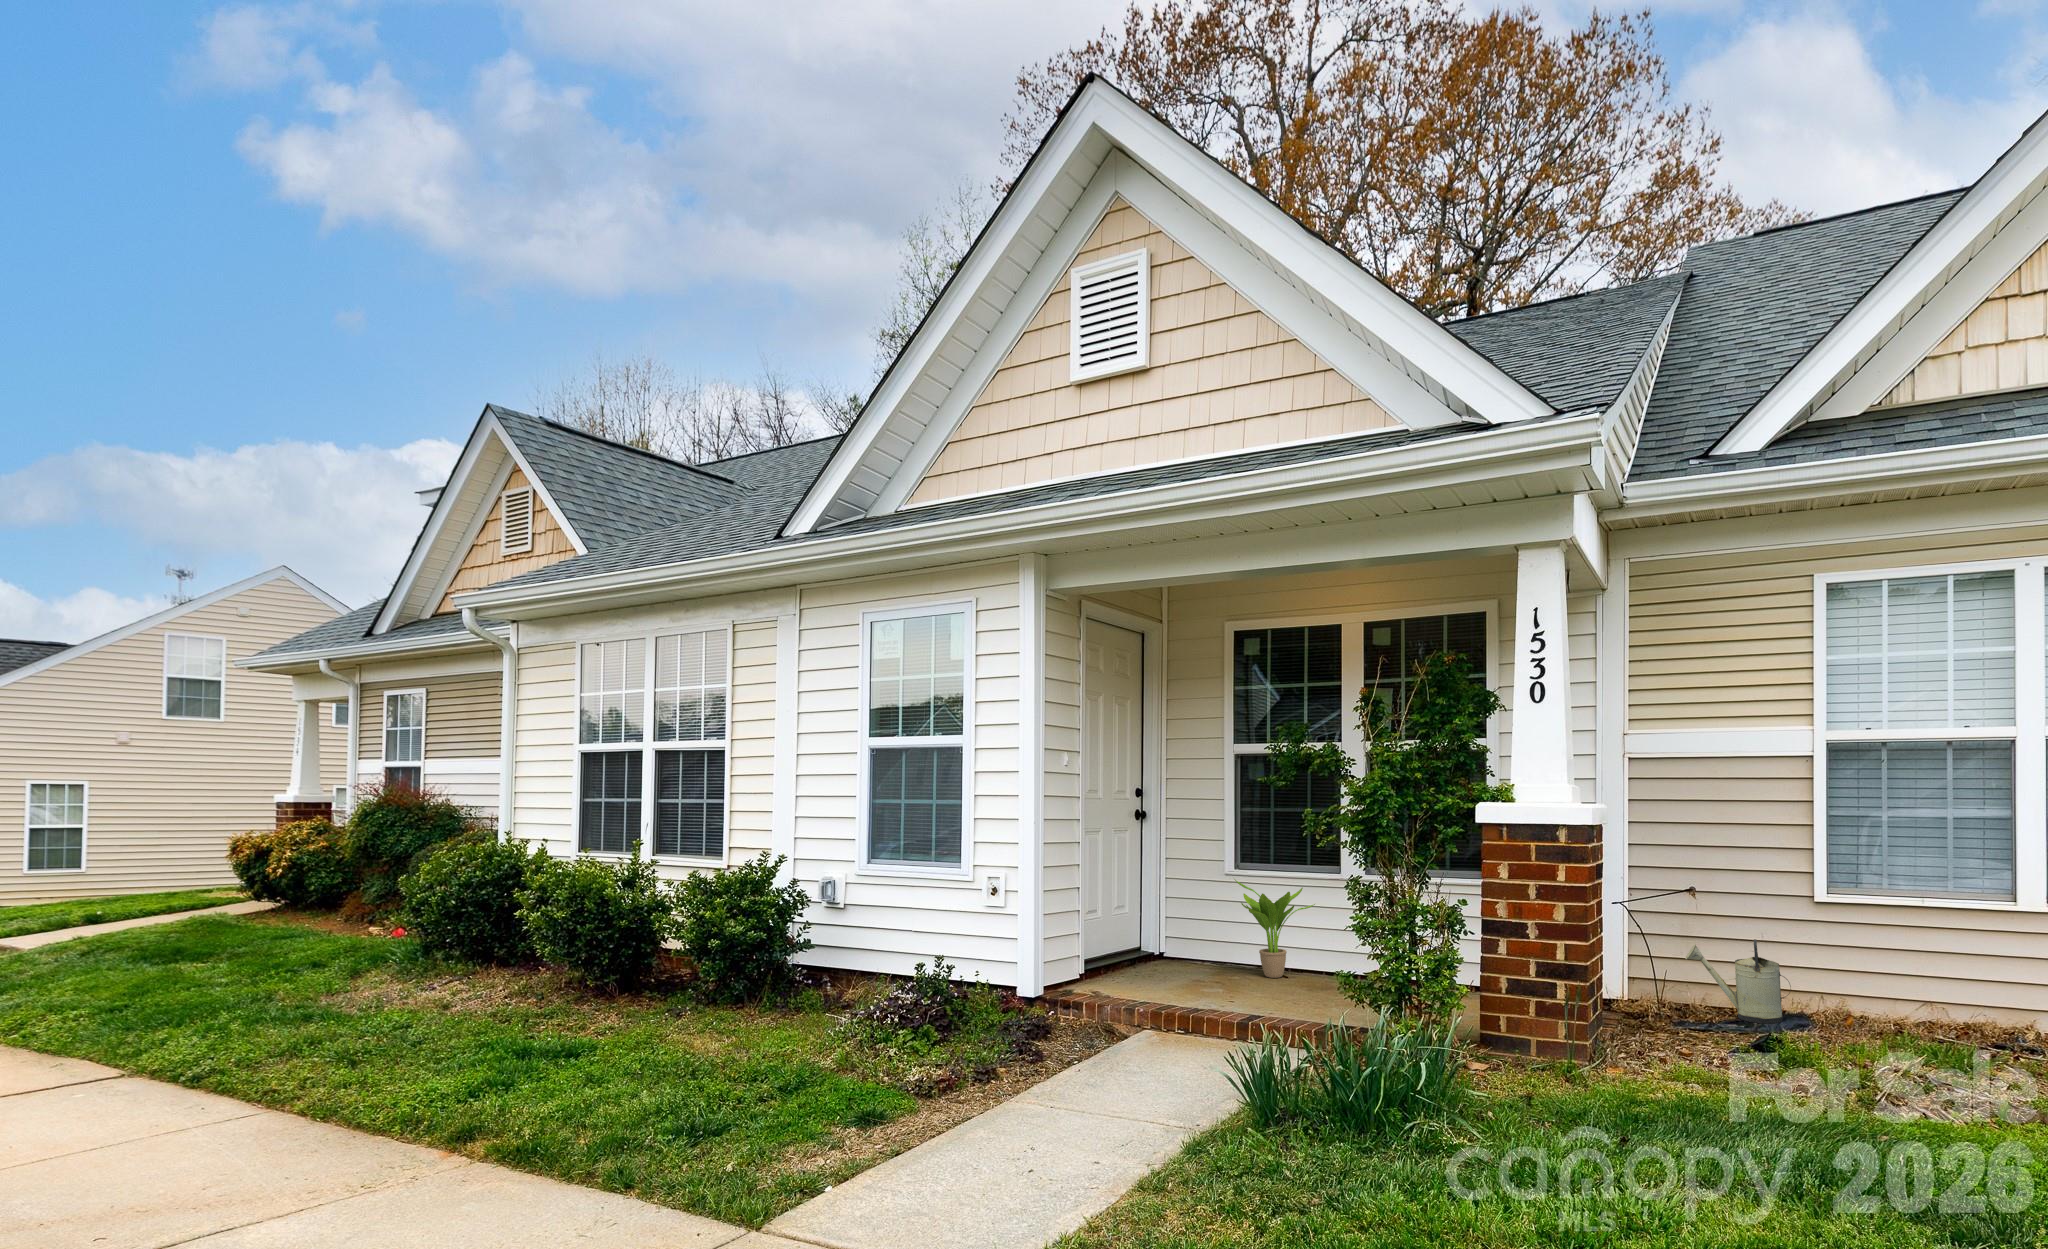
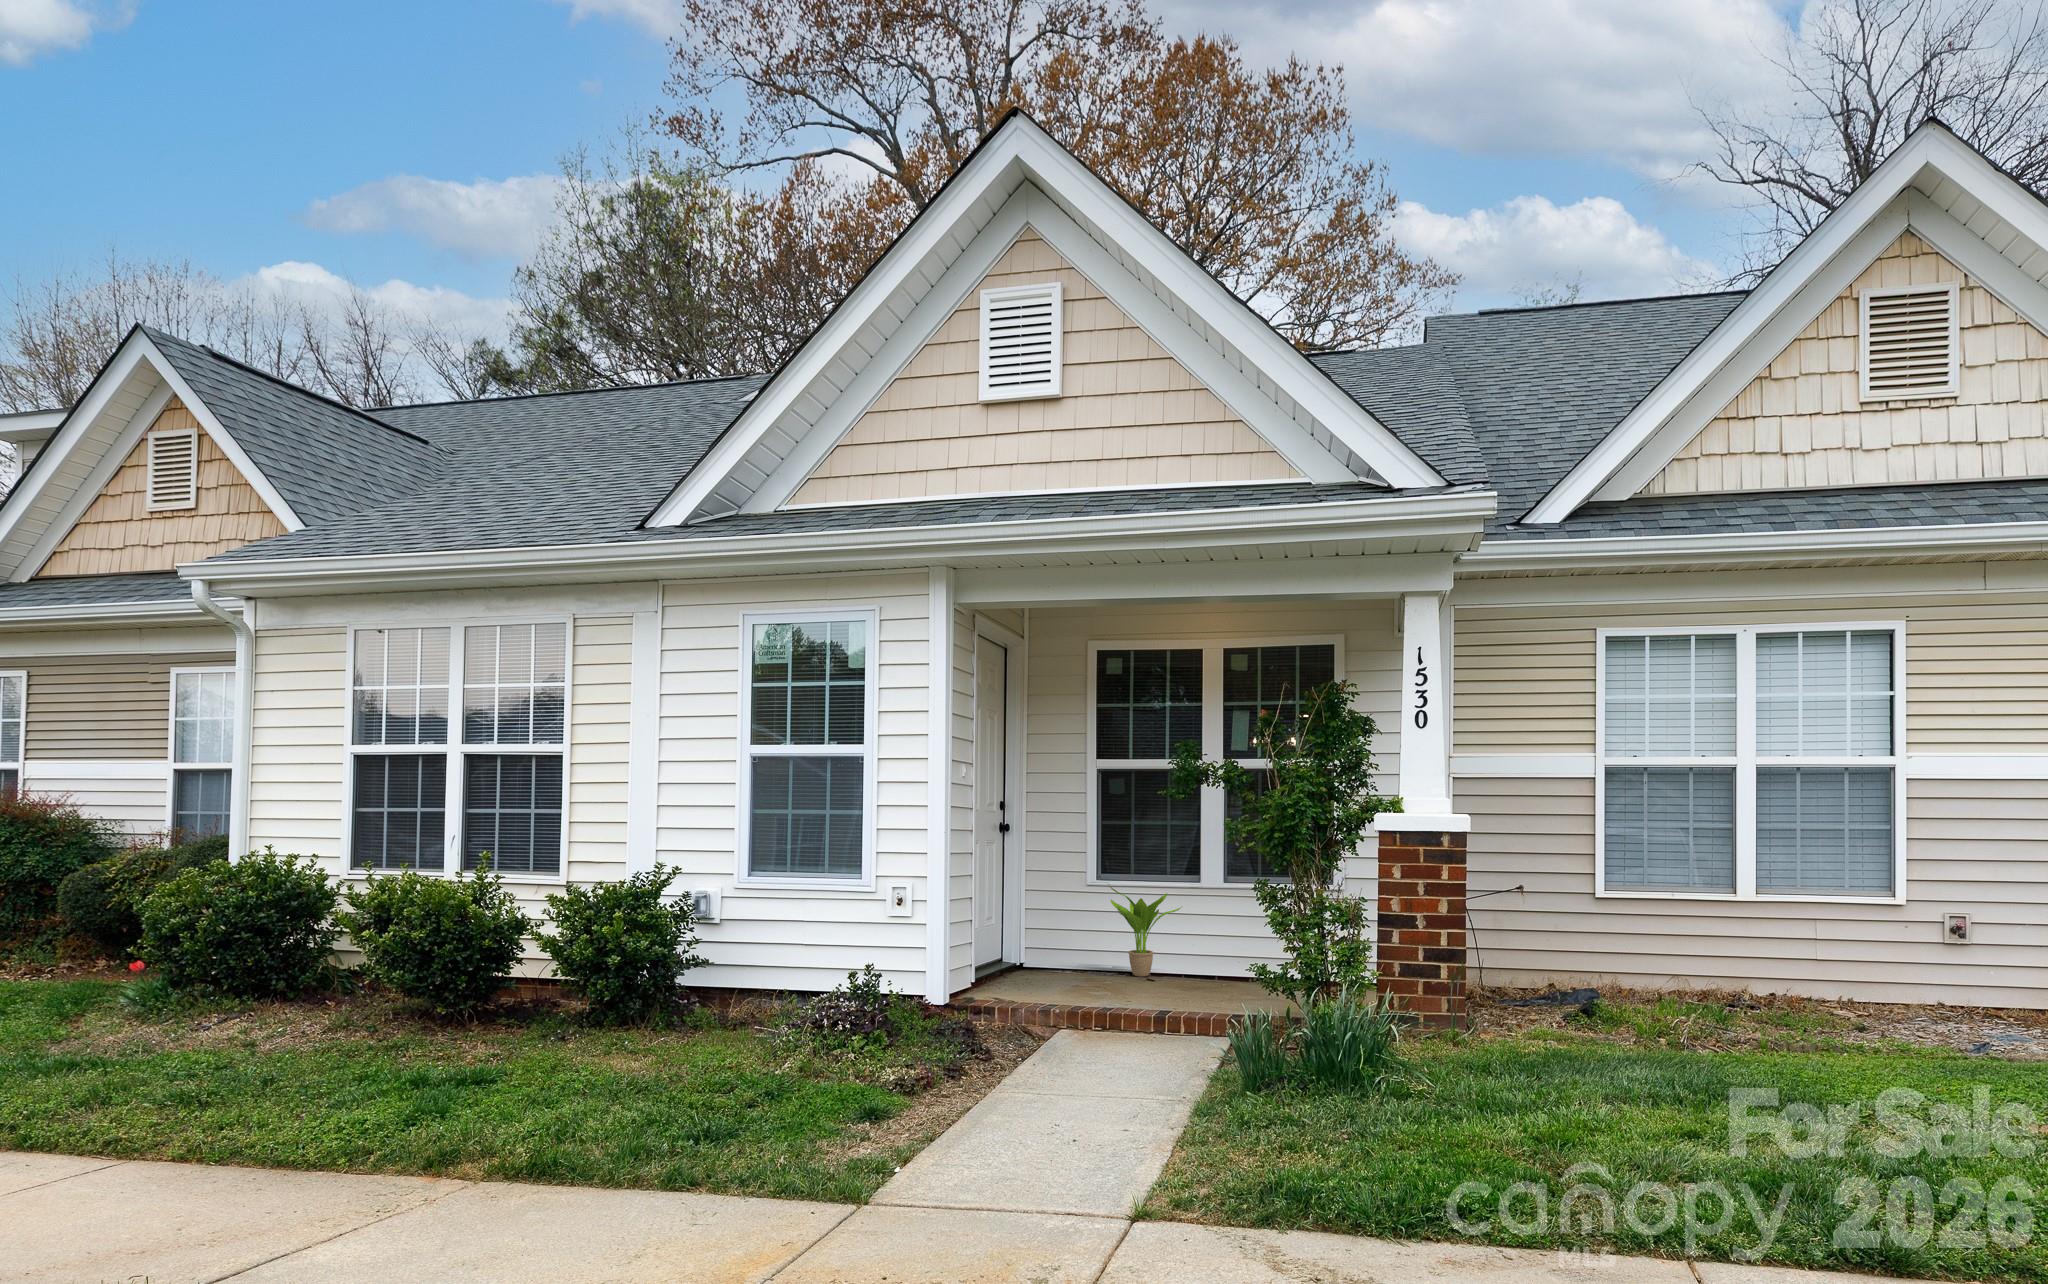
watering can: present [1685,939,1791,1023] -> none [1501,927,1580,995]

